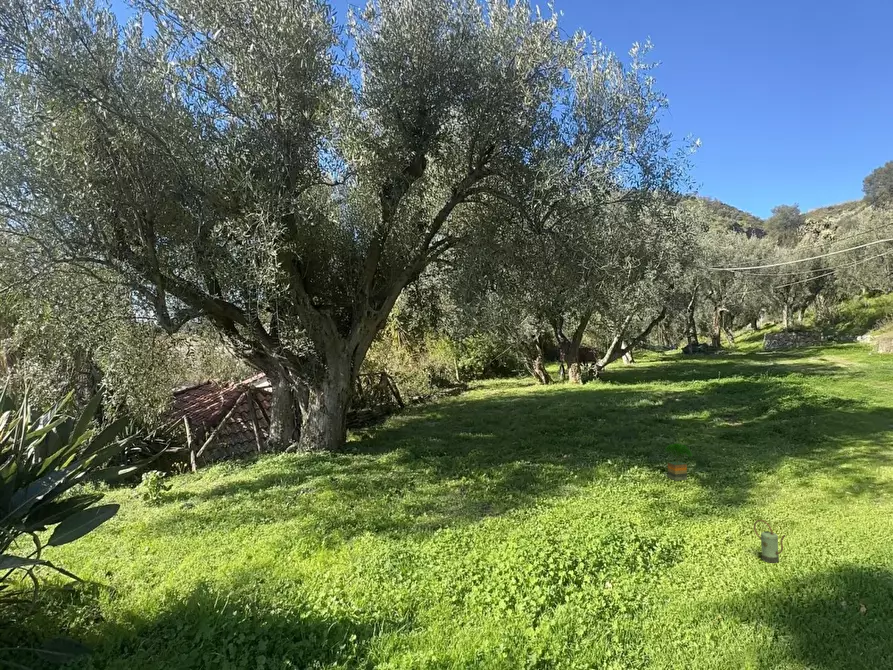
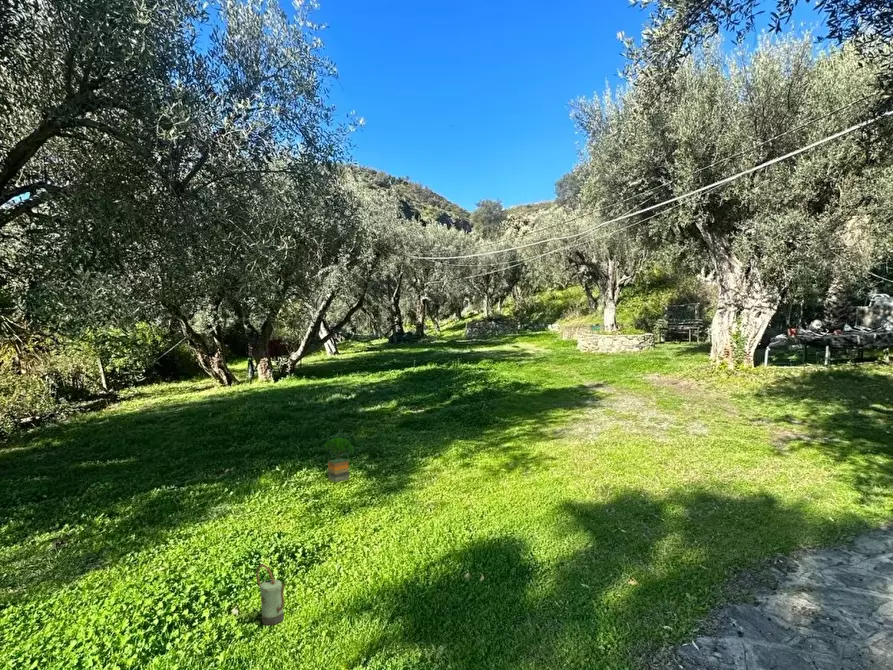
watering can: present [754,520,785,563] -> present [256,565,286,625]

